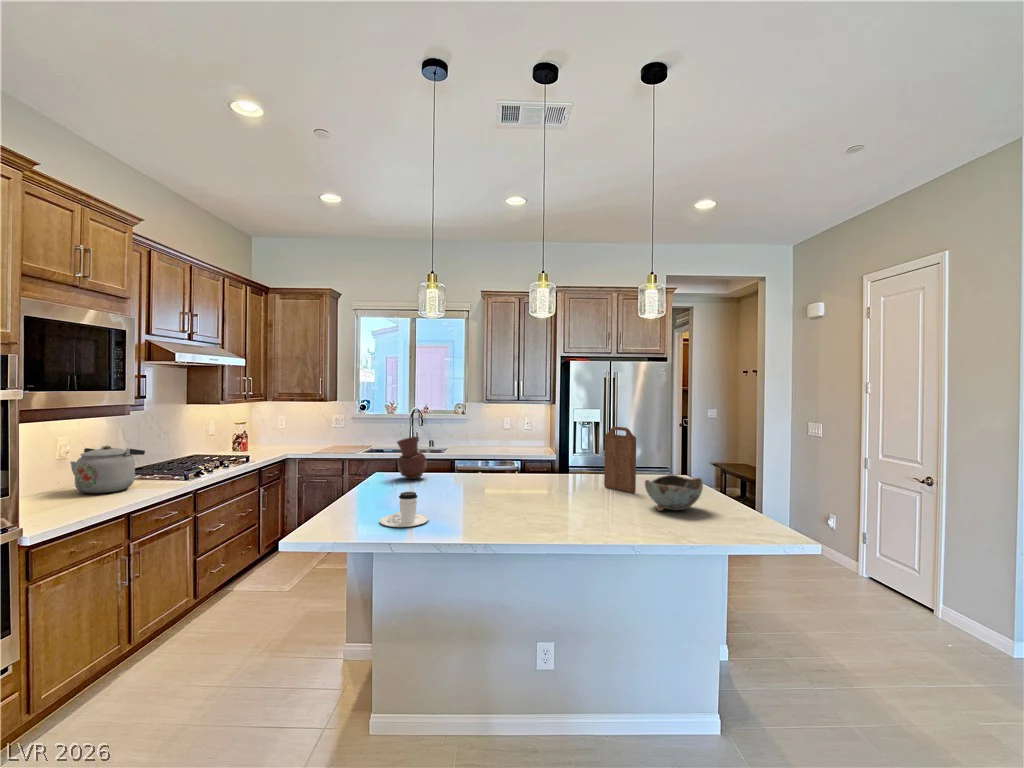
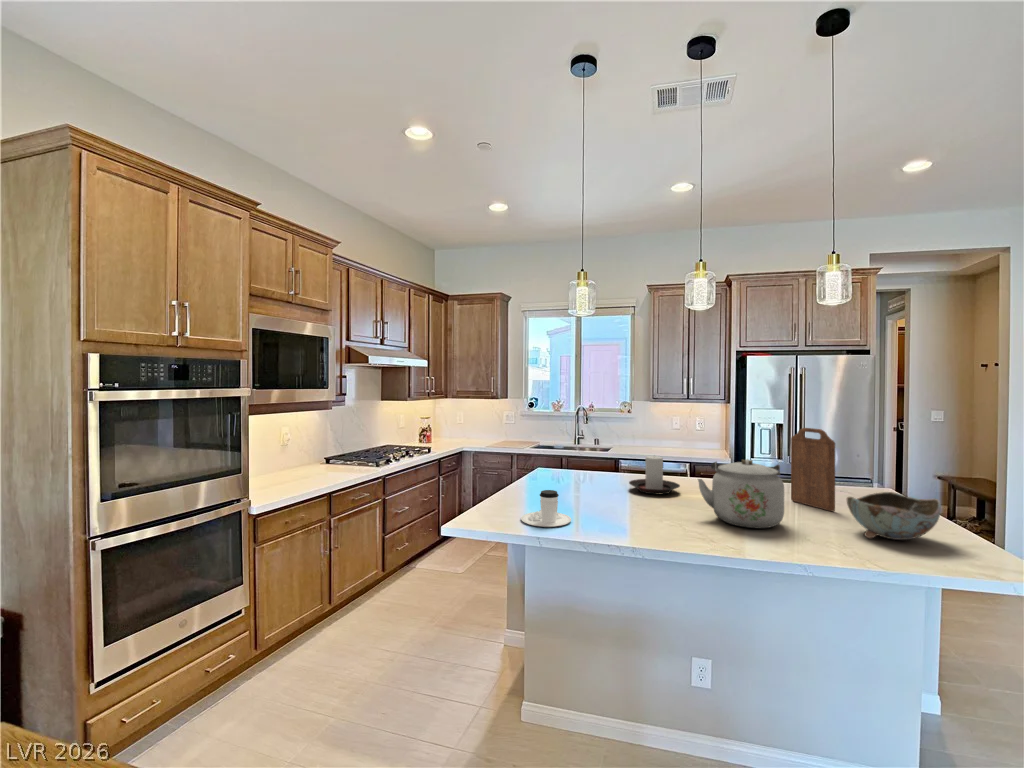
vase: present [397,437,427,479] -> none [550,434,581,477]
kettle: present [70,446,145,494] -> present [698,459,784,528]
candle holder: none [474,454,519,490] -> present [629,456,680,495]

